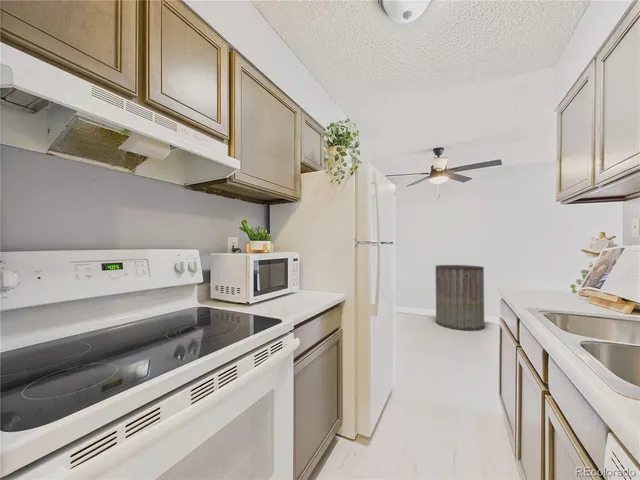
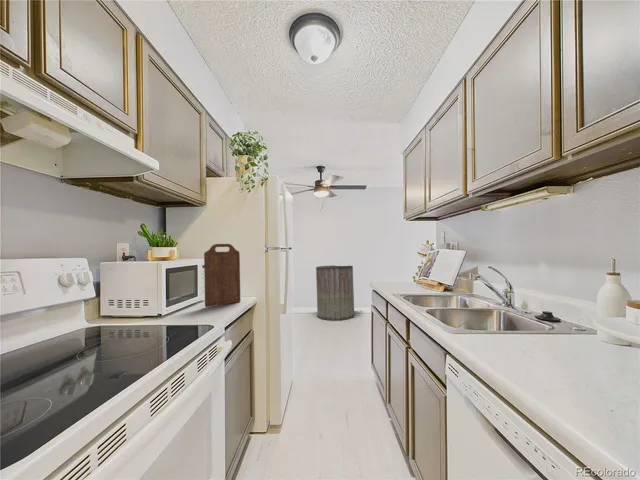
cutting board: none [291,239,326,300] -> present [204,244,241,307]

